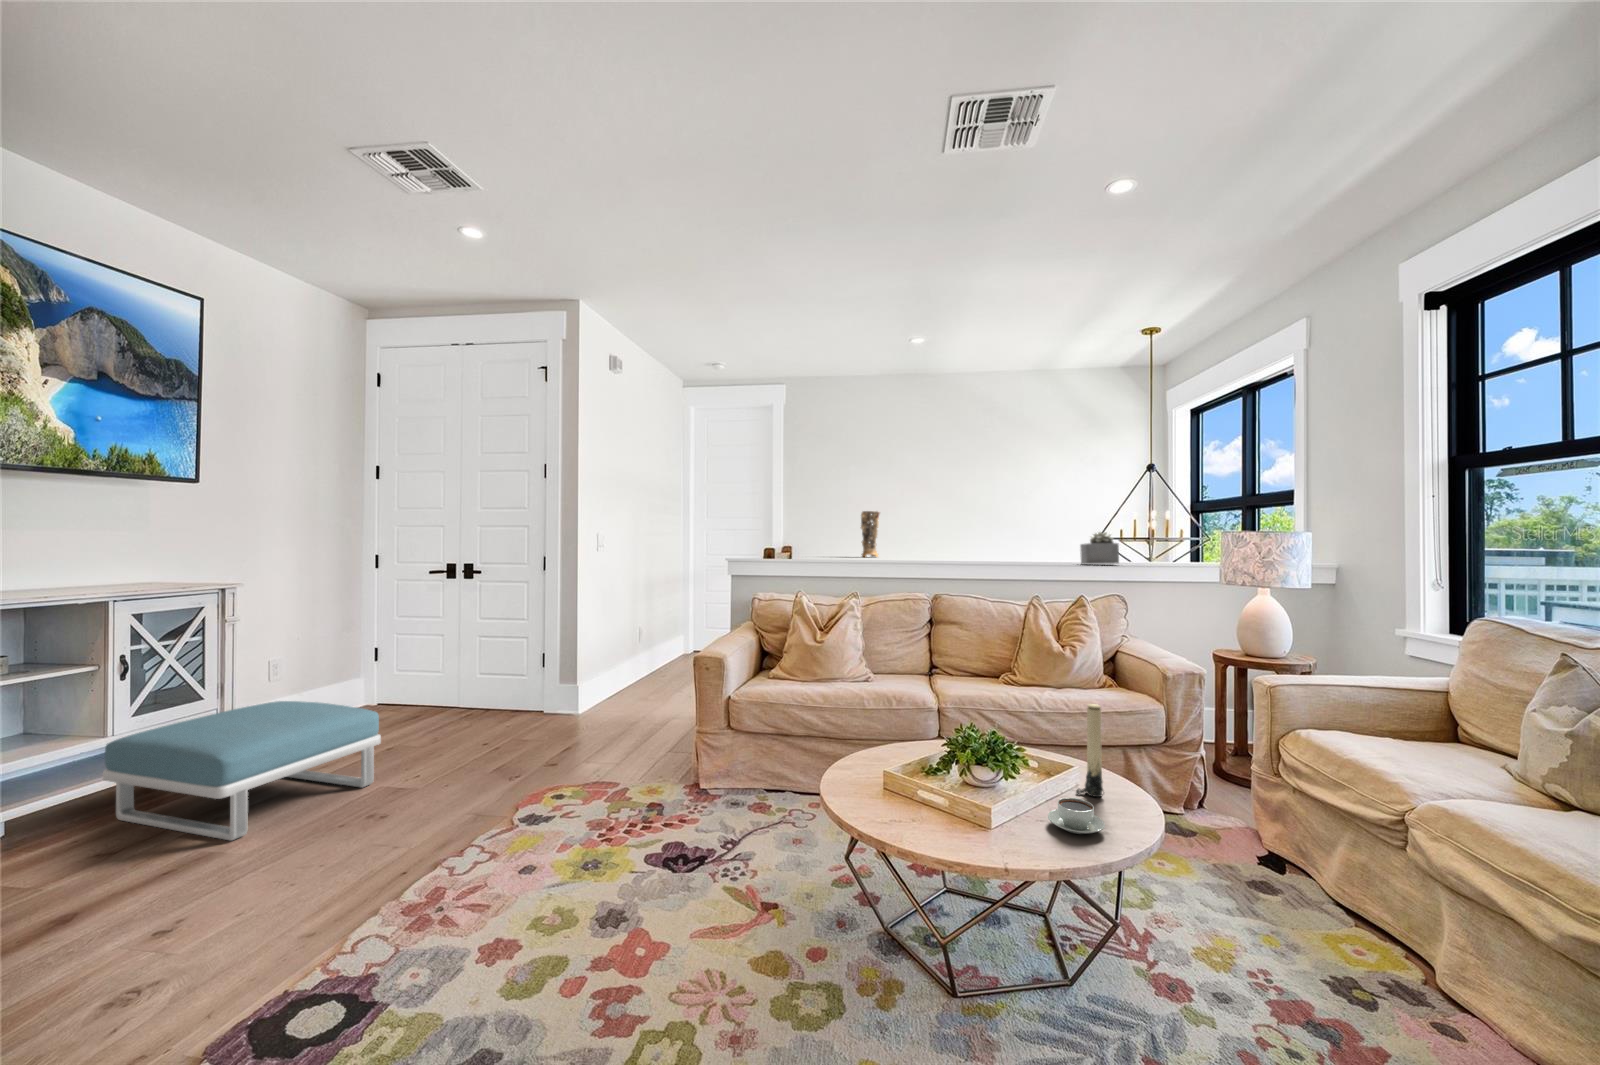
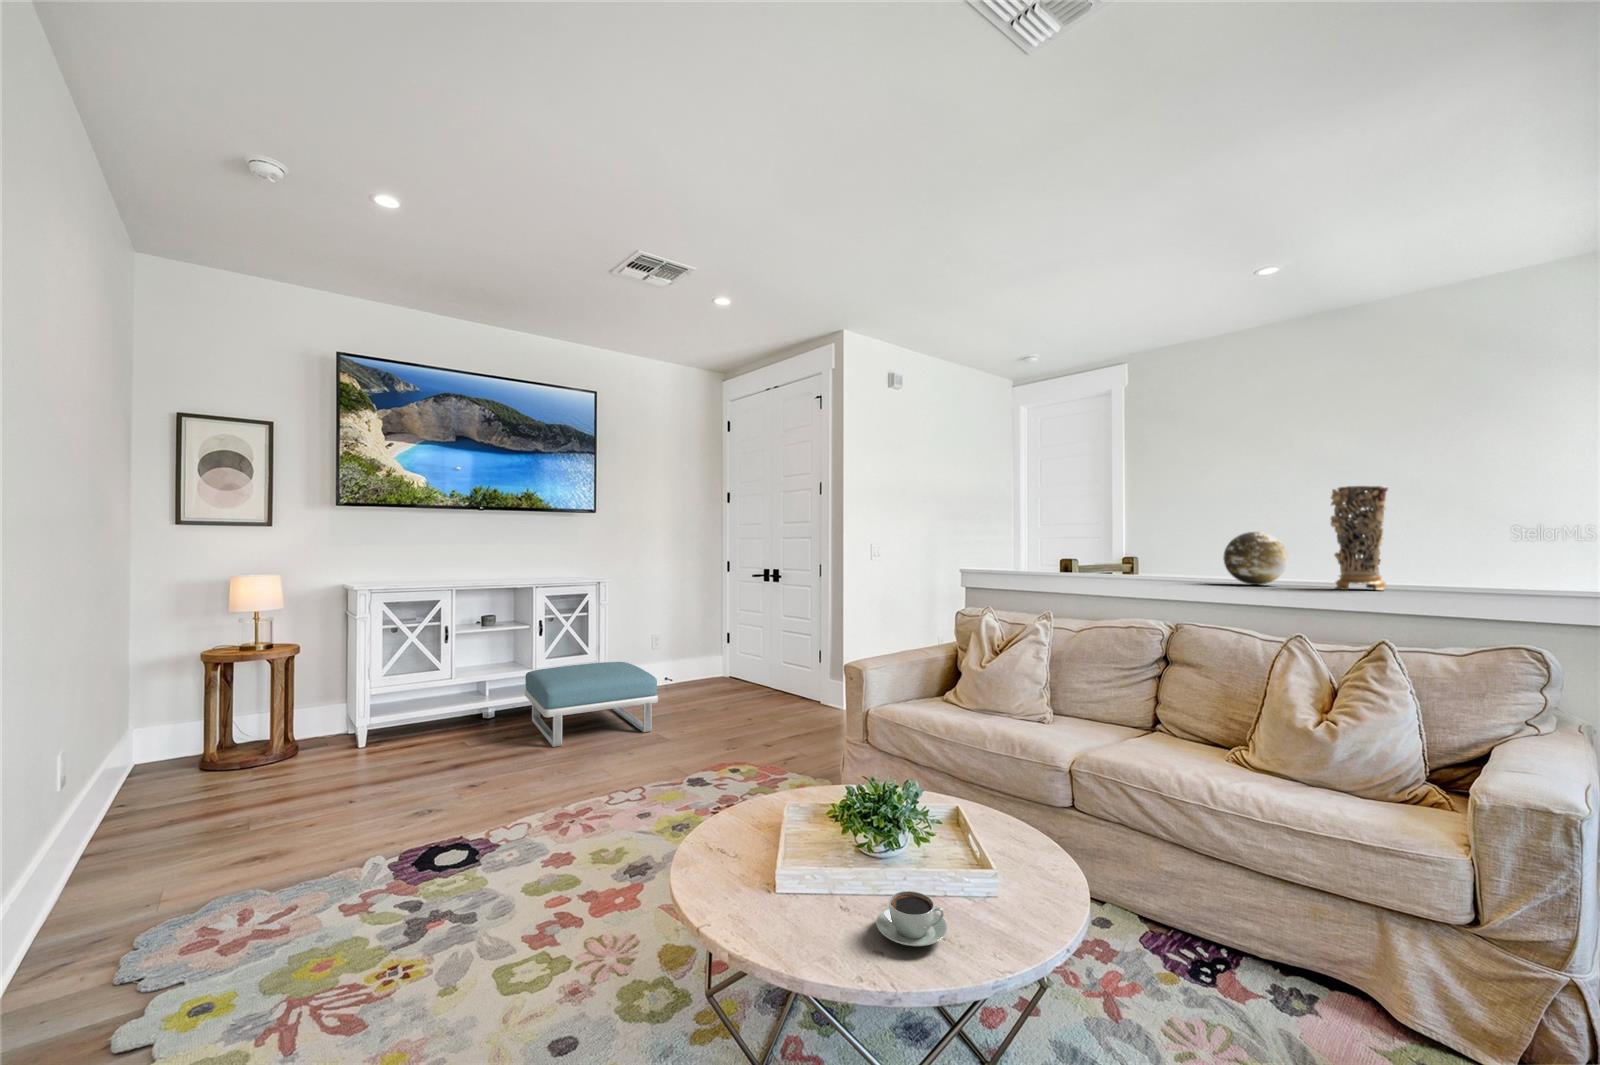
decorative vase: present [861,511,880,557] -> present [1331,486,1388,590]
decorative orb: none [961,527,999,563] -> present [1224,532,1288,585]
succulent plant: present [1080,532,1119,564] -> none [1460,536,1544,595]
candle: present [1076,704,1103,797] -> none [1008,784,1042,921]

